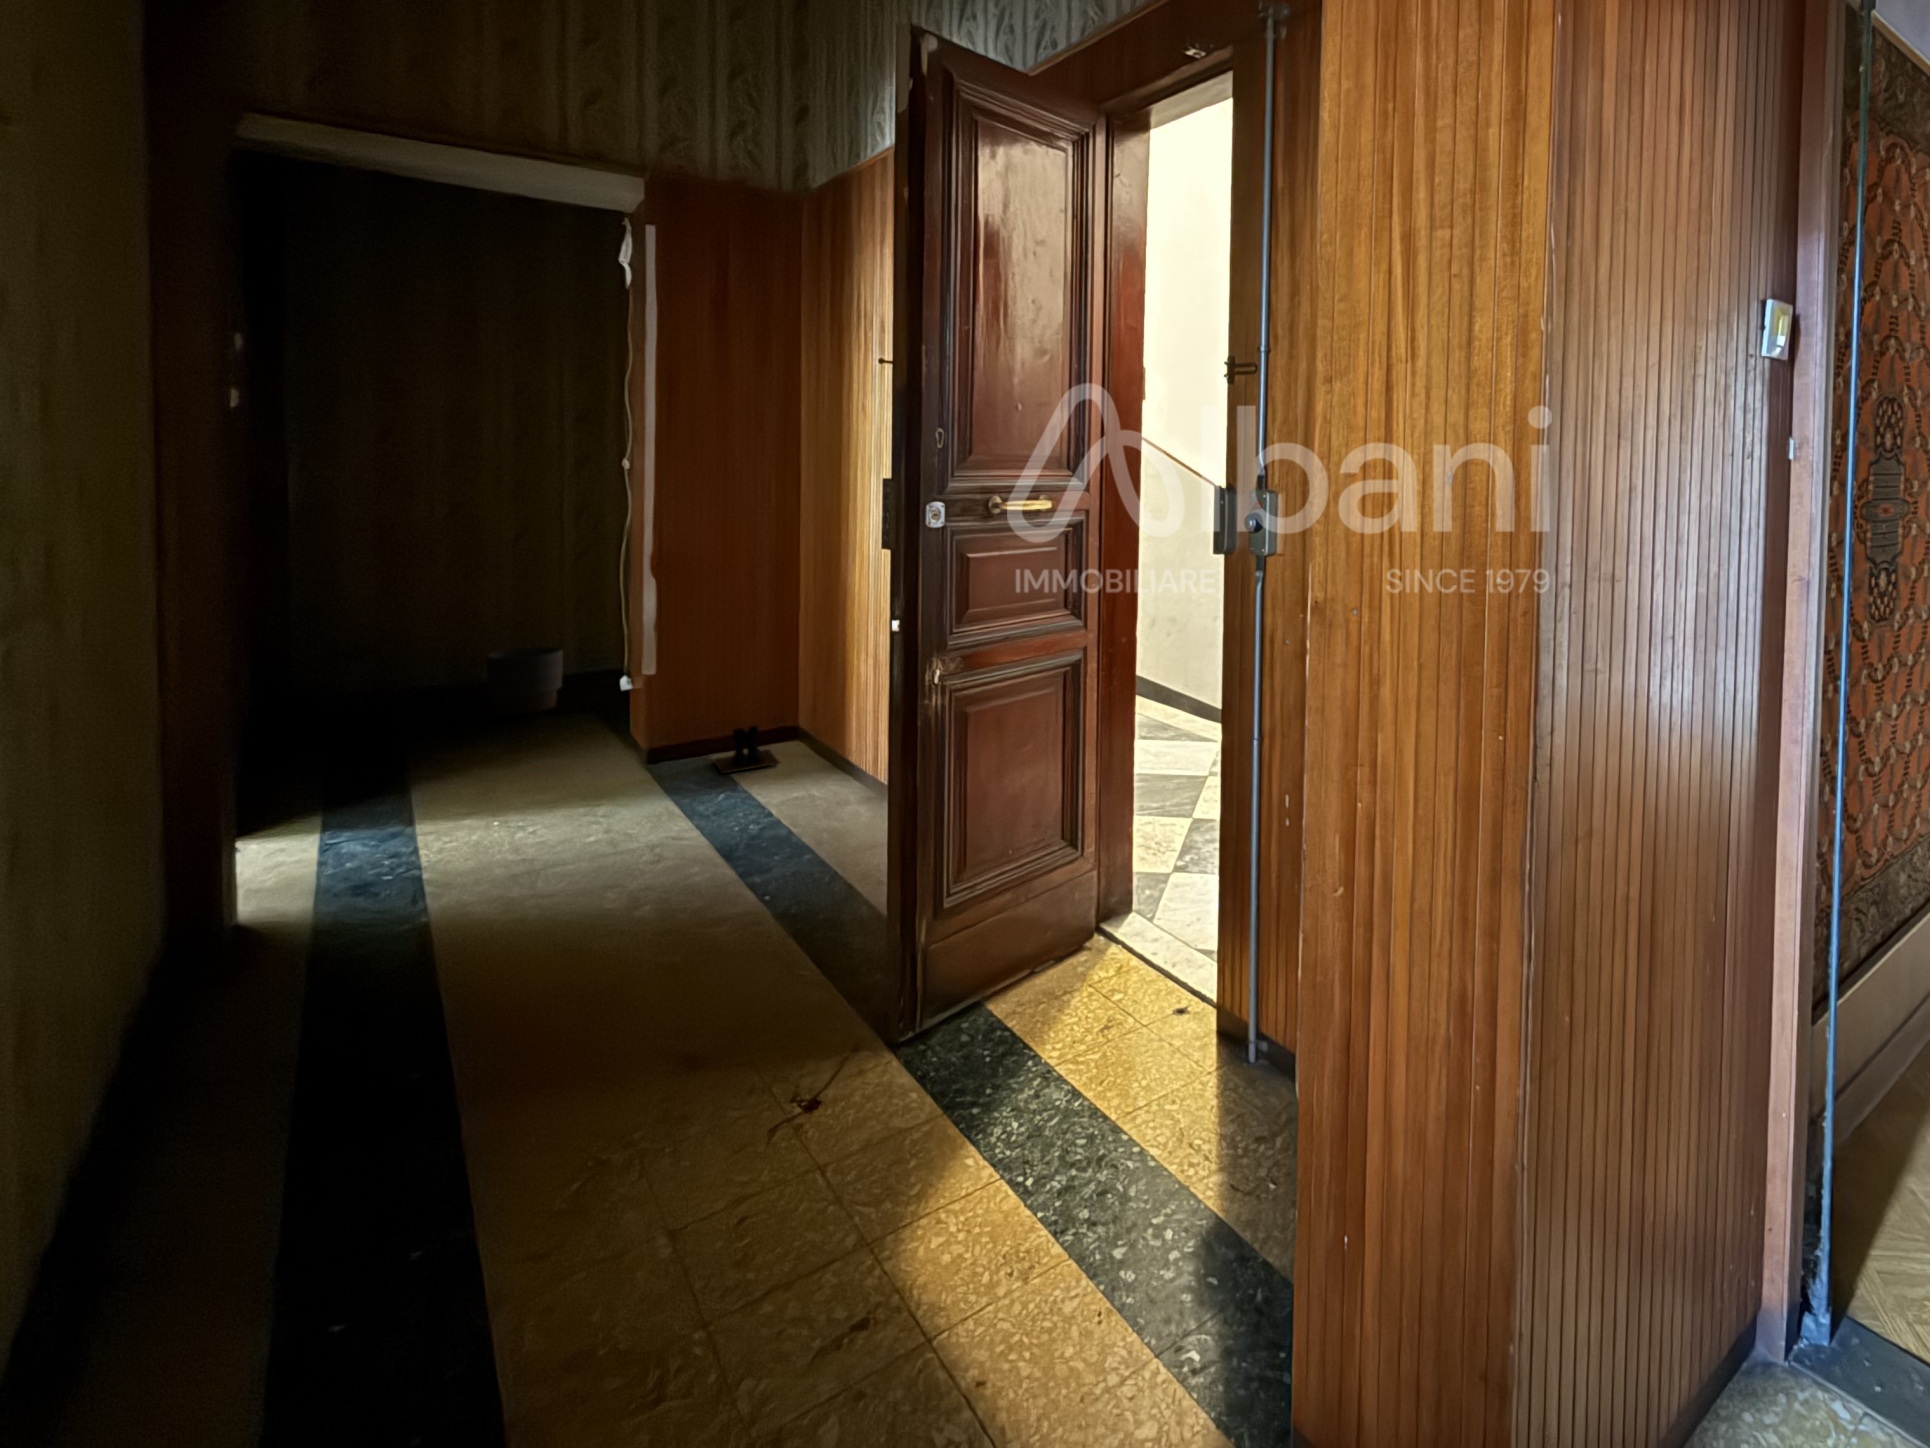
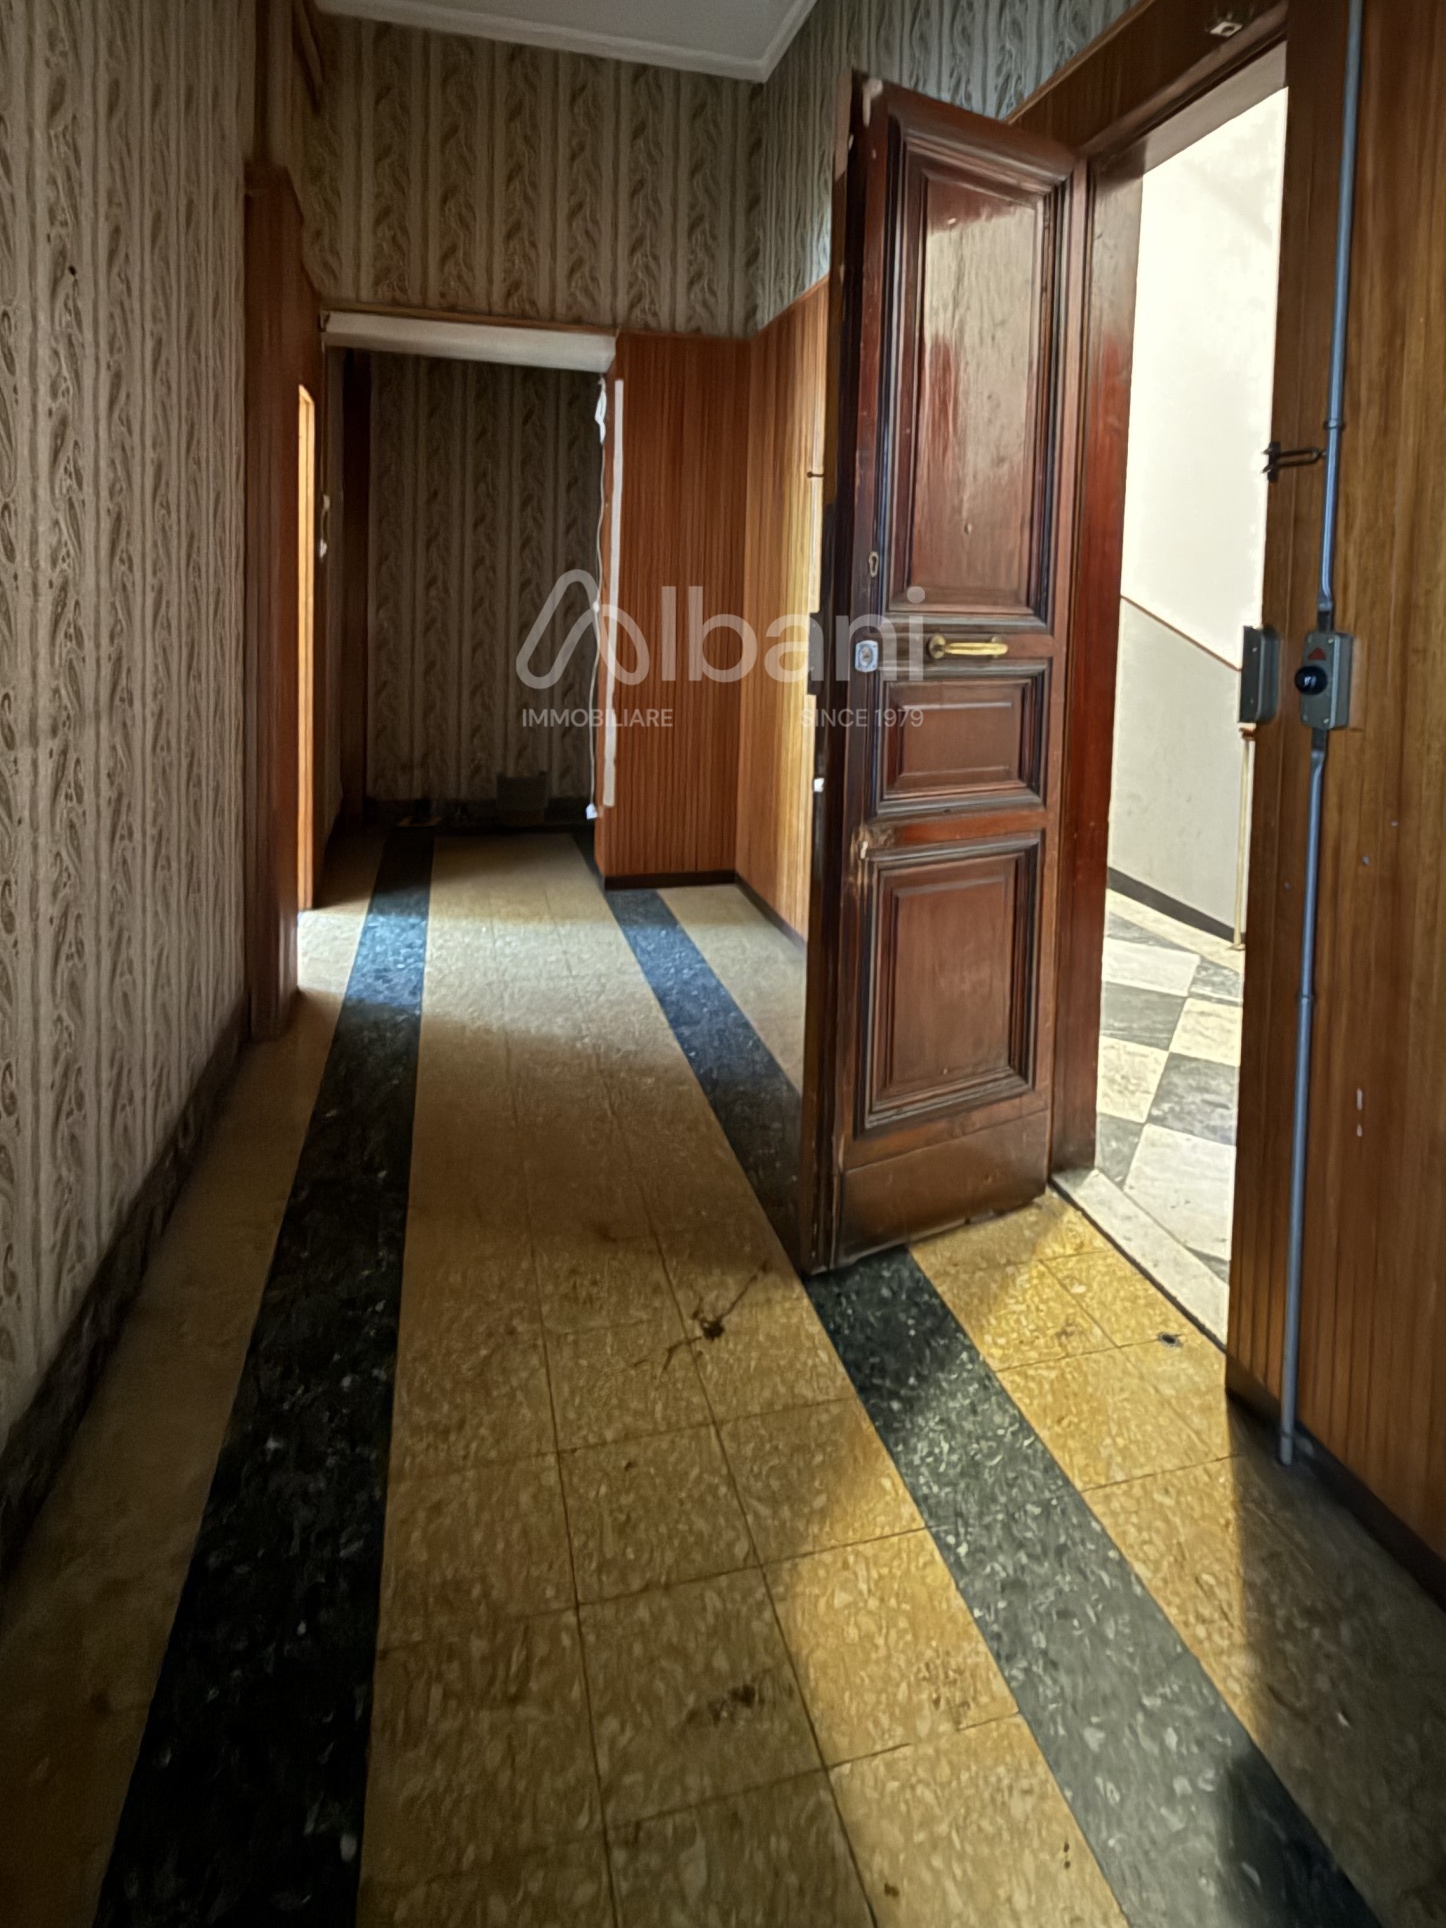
boots: present [713,726,779,773] -> present [398,798,440,827]

